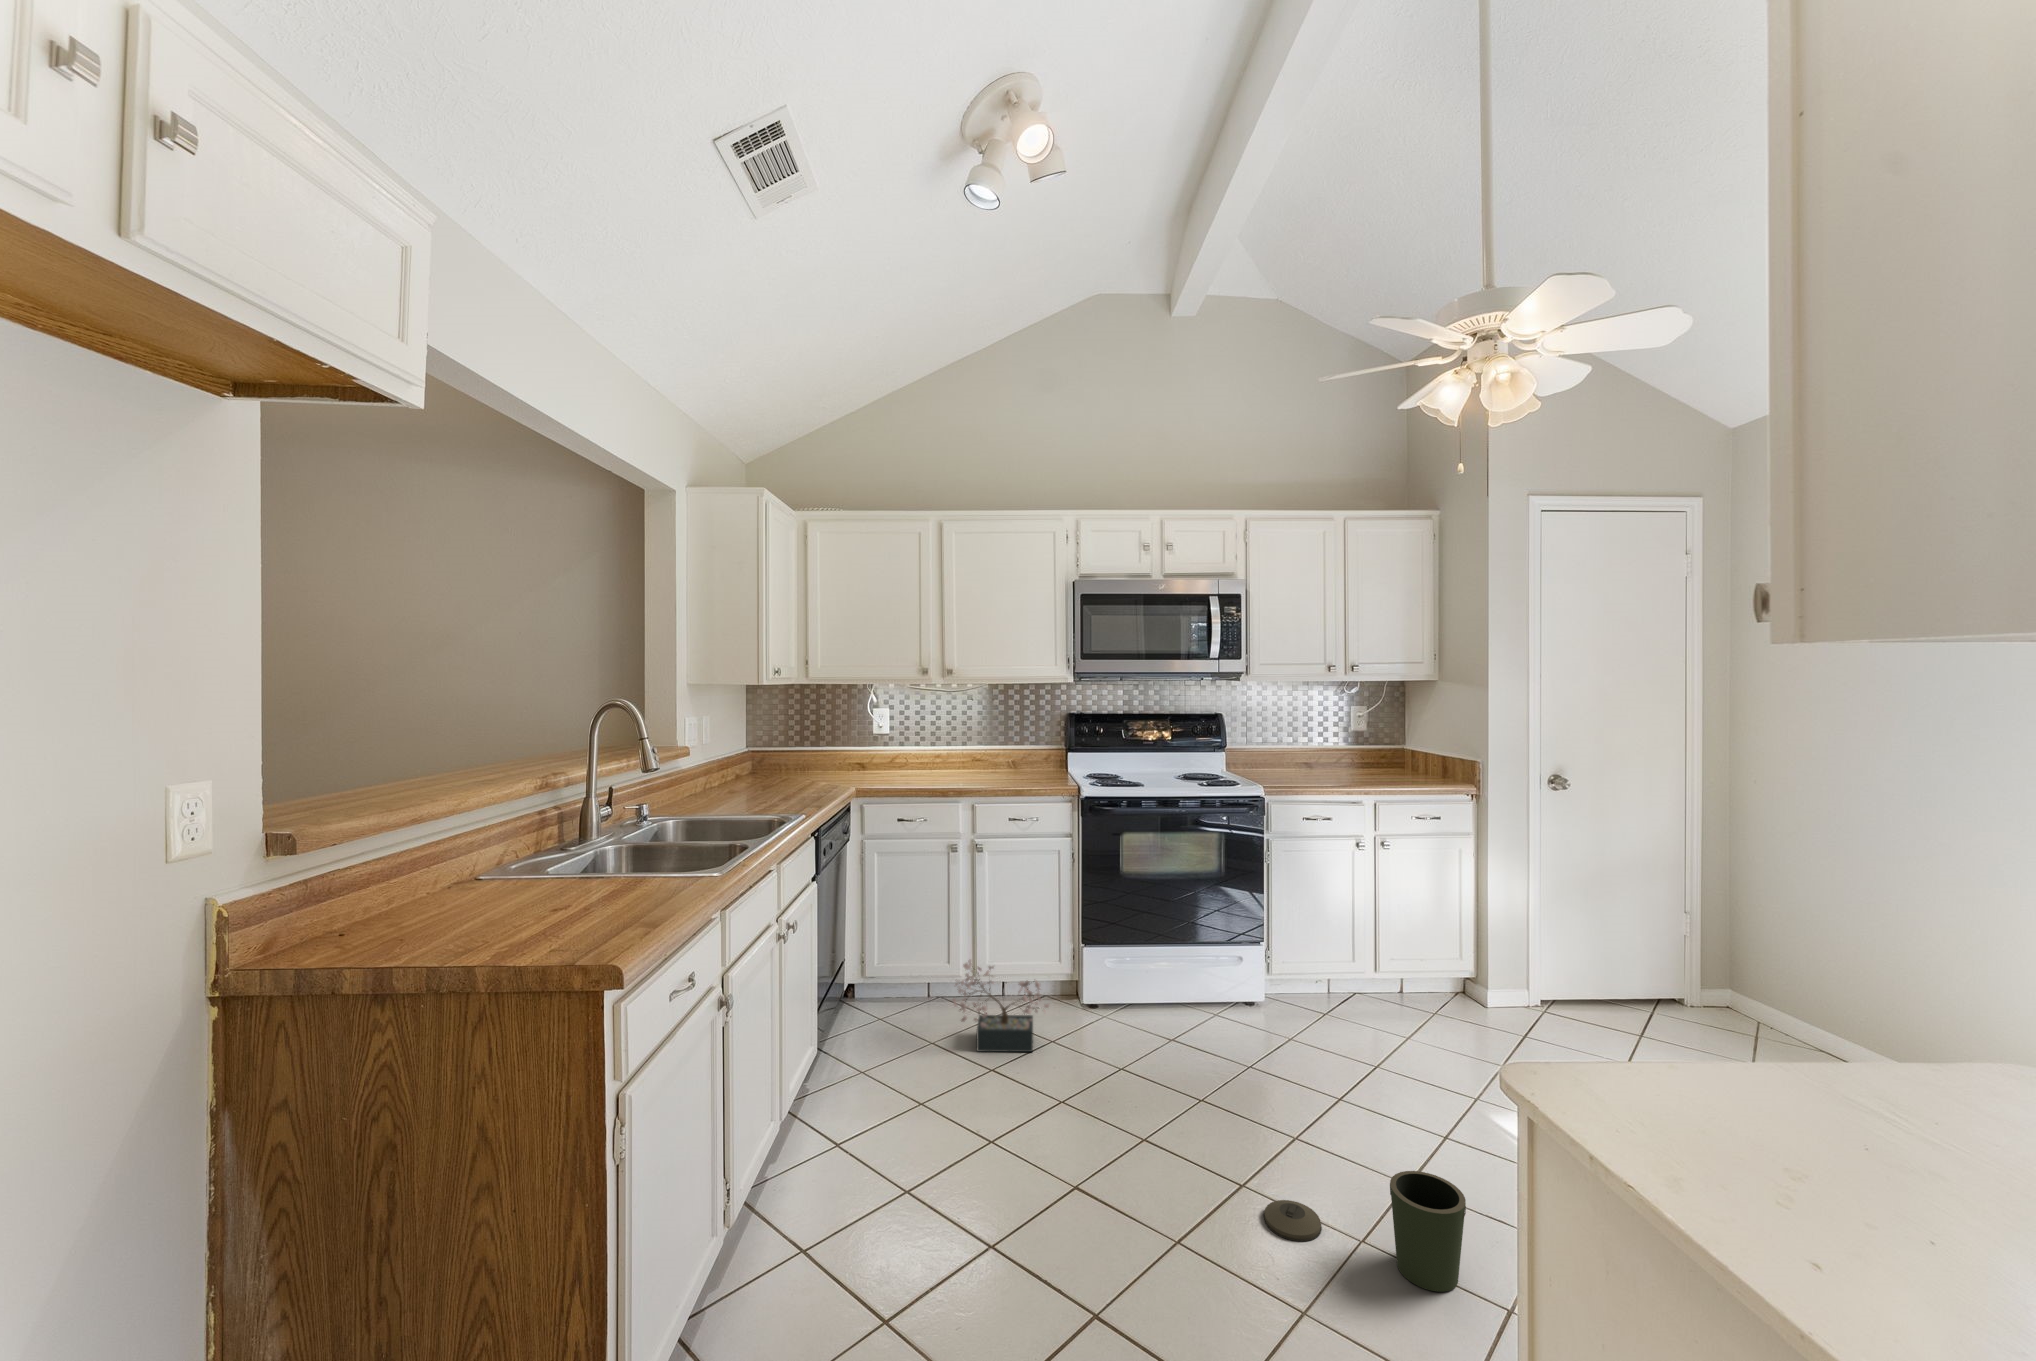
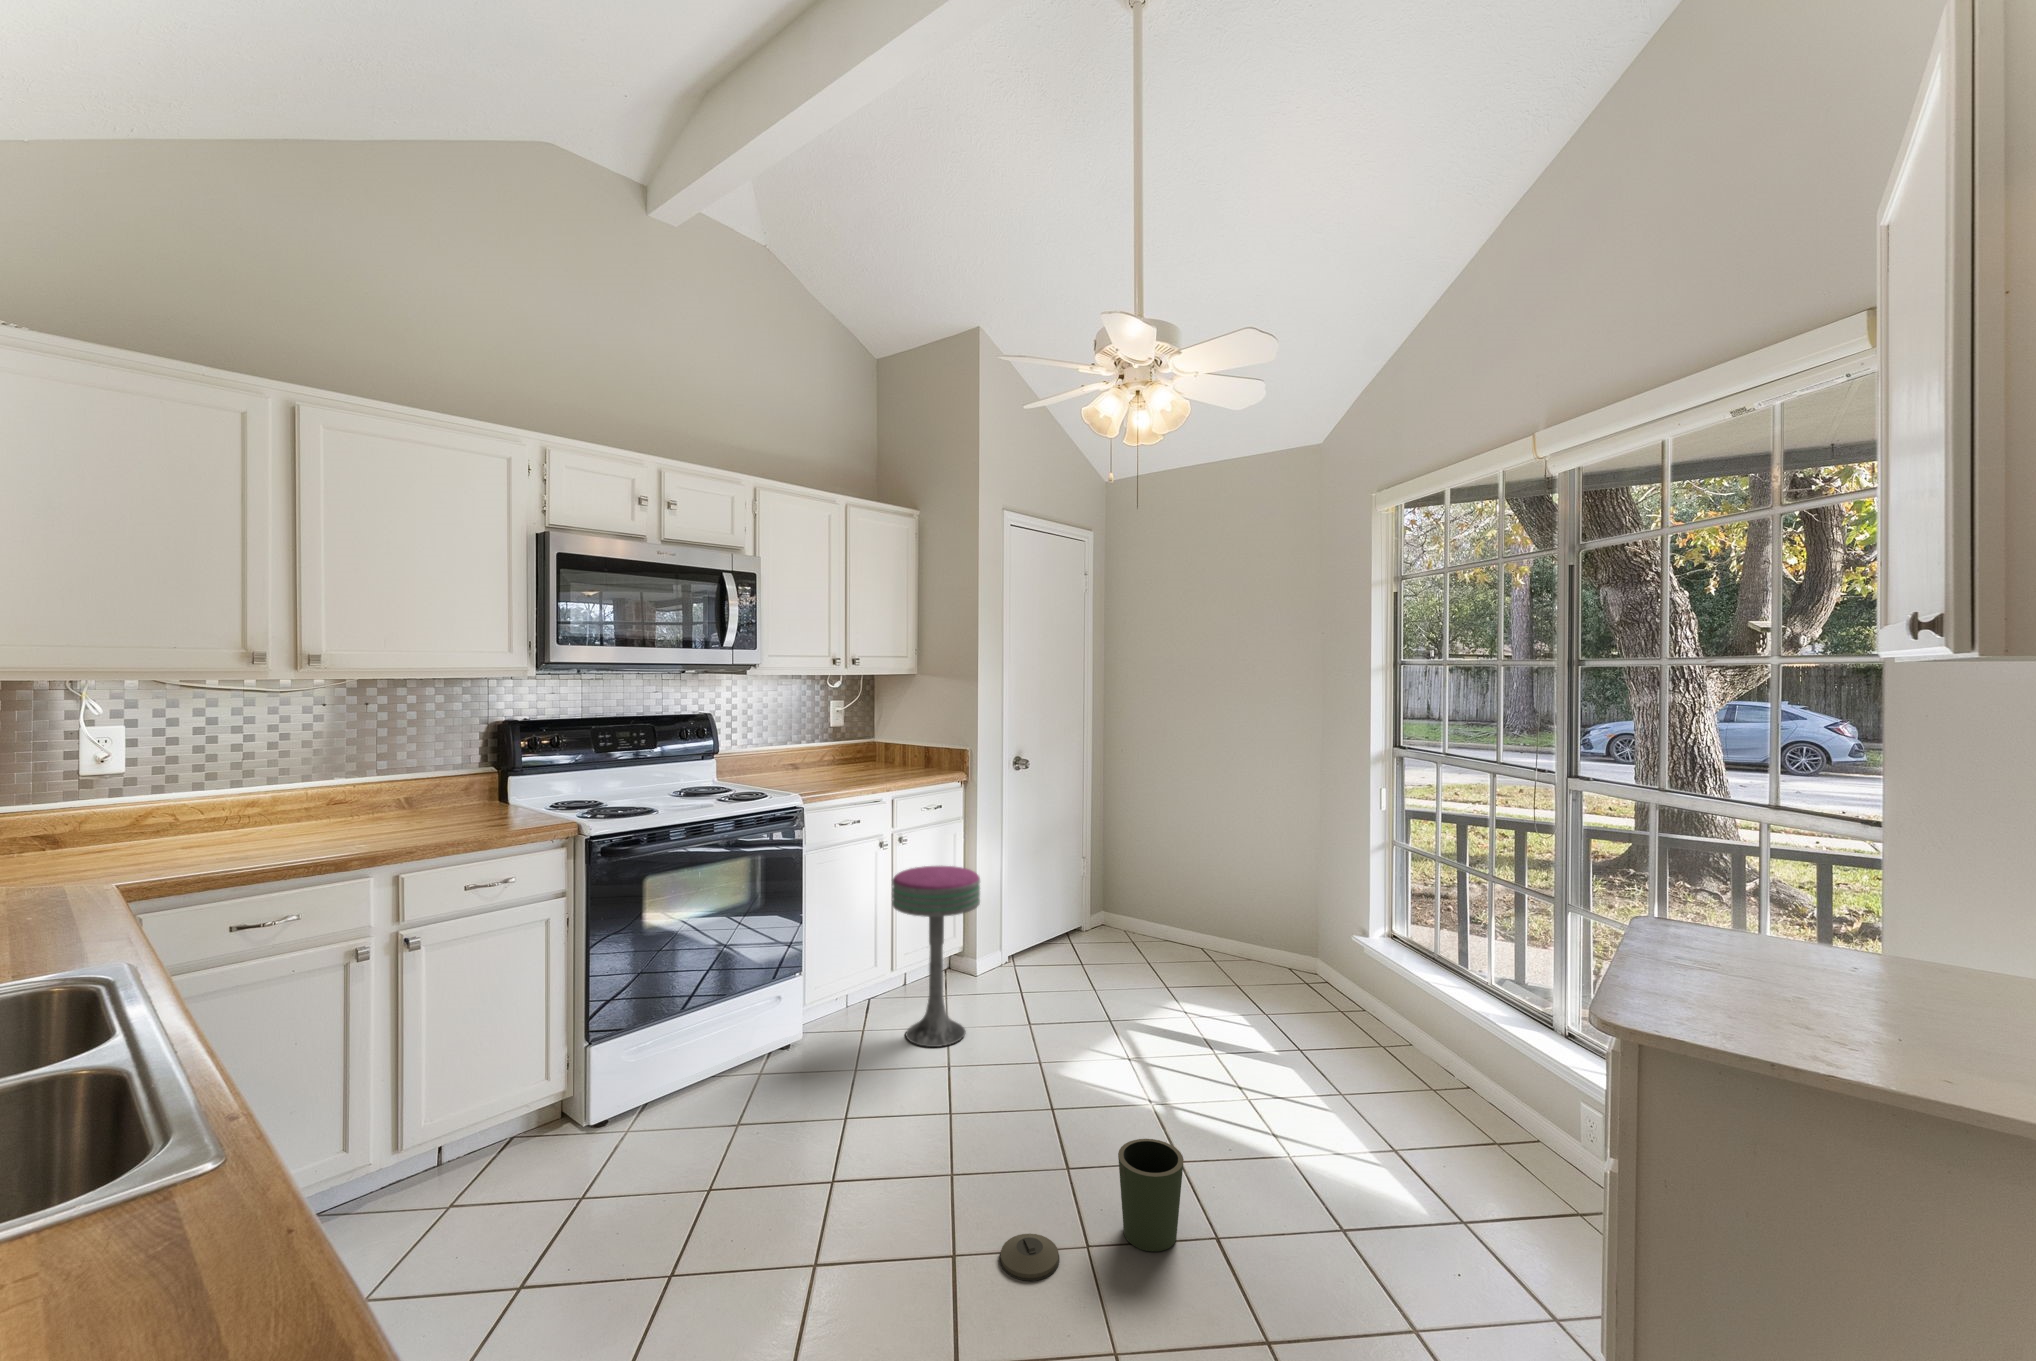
bar stool: none [1340,872,1436,1053] -> present [892,866,980,1047]
decorative plant: present [953,960,1049,1052] -> none [413,1117,591,1273]

